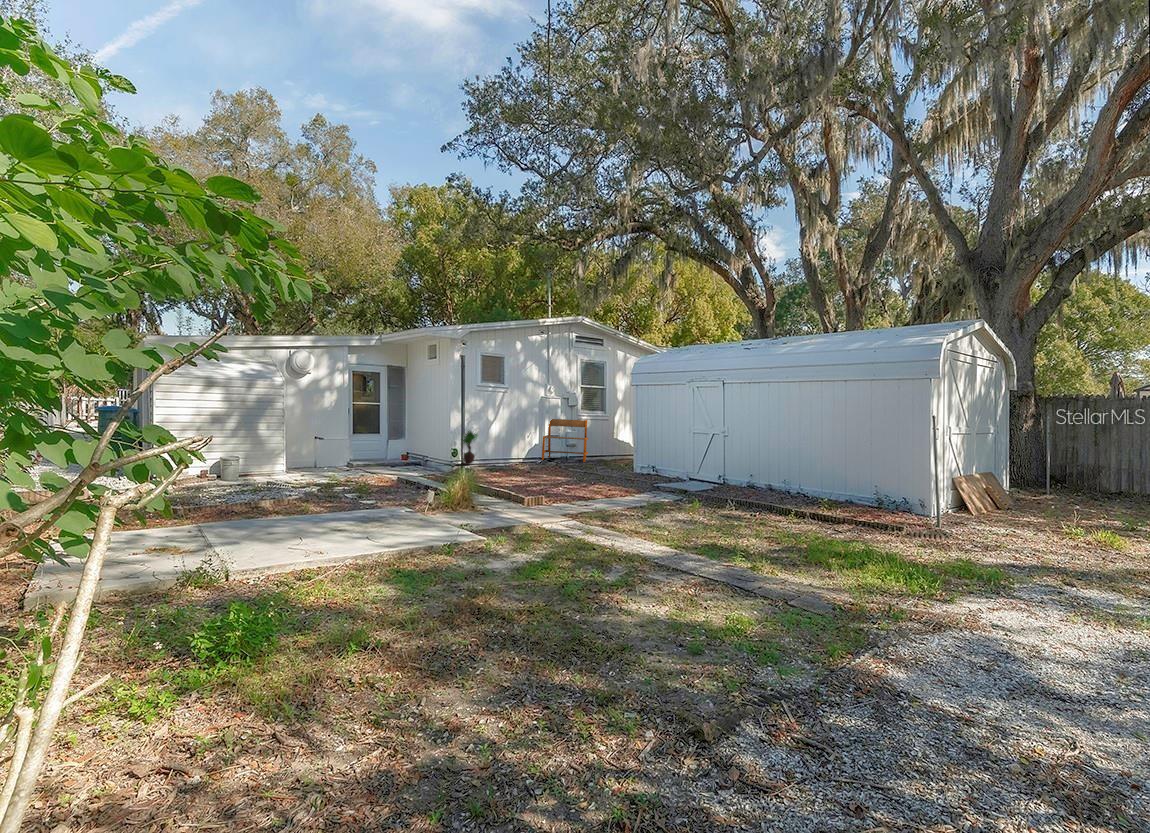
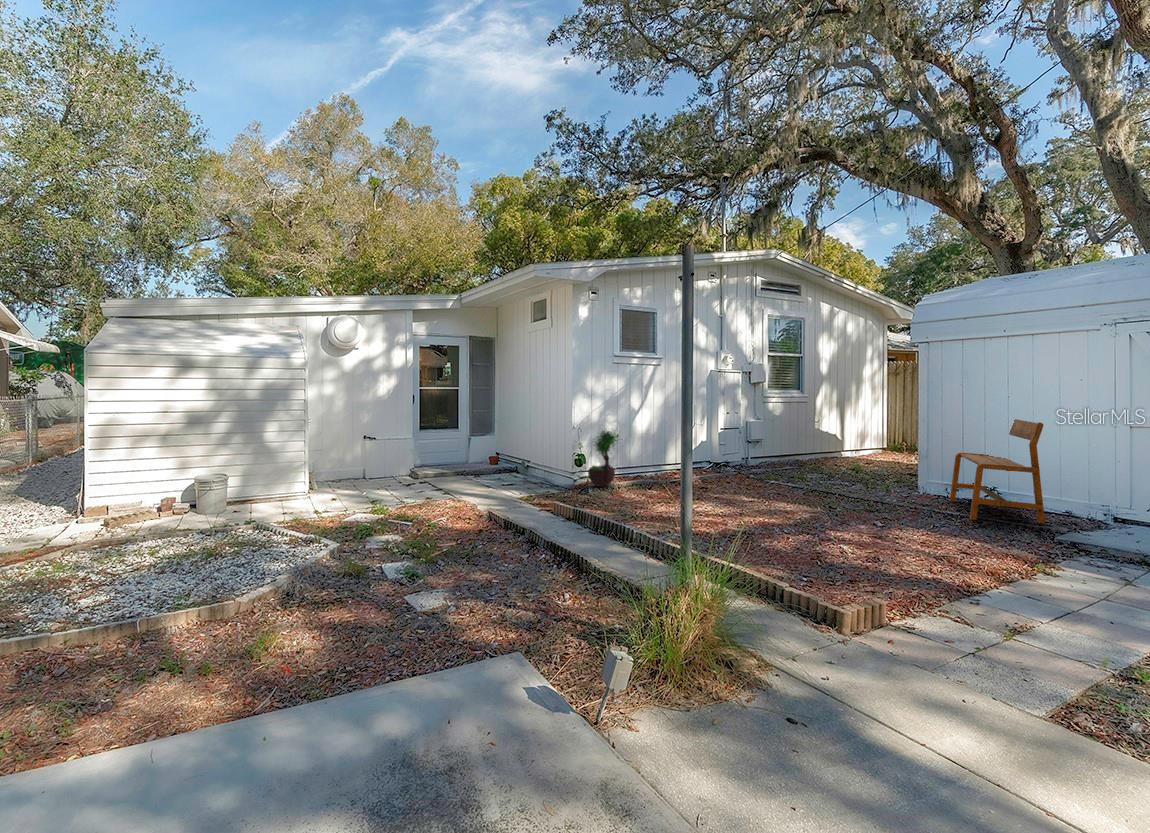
bench: present [542,419,588,462] -> present [950,419,1045,524]

